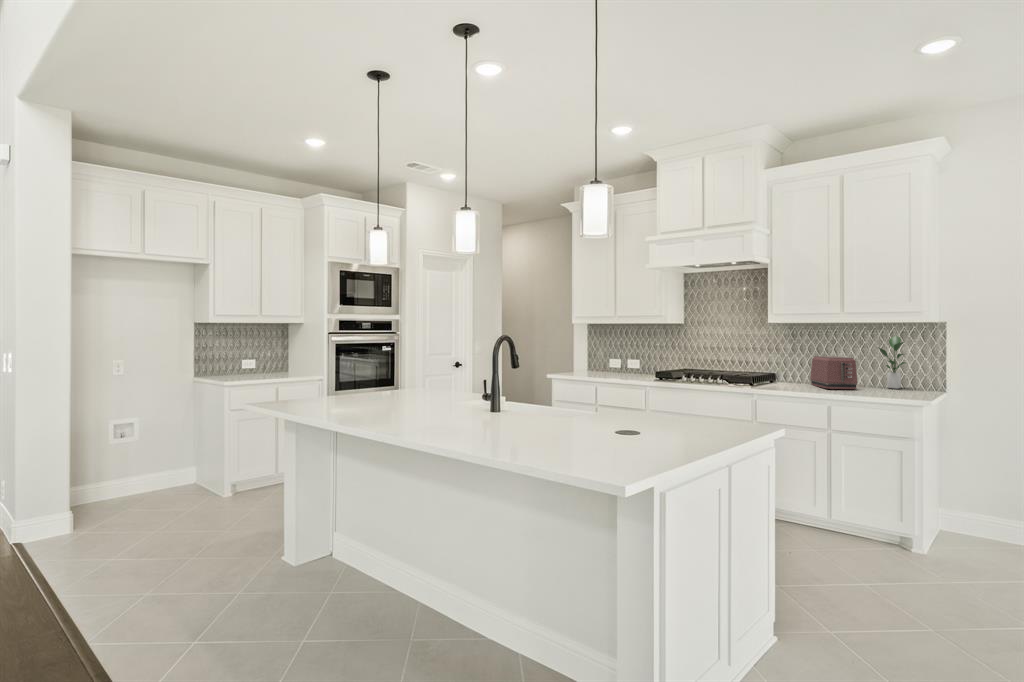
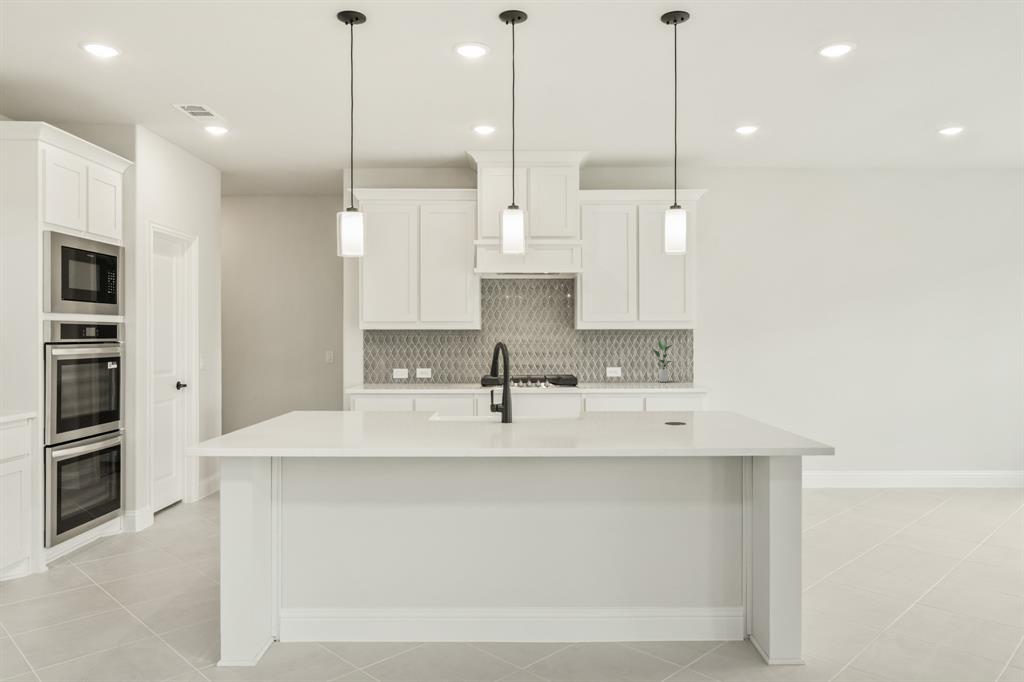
toaster: present [810,356,858,389] -> none [605,358,647,385]

